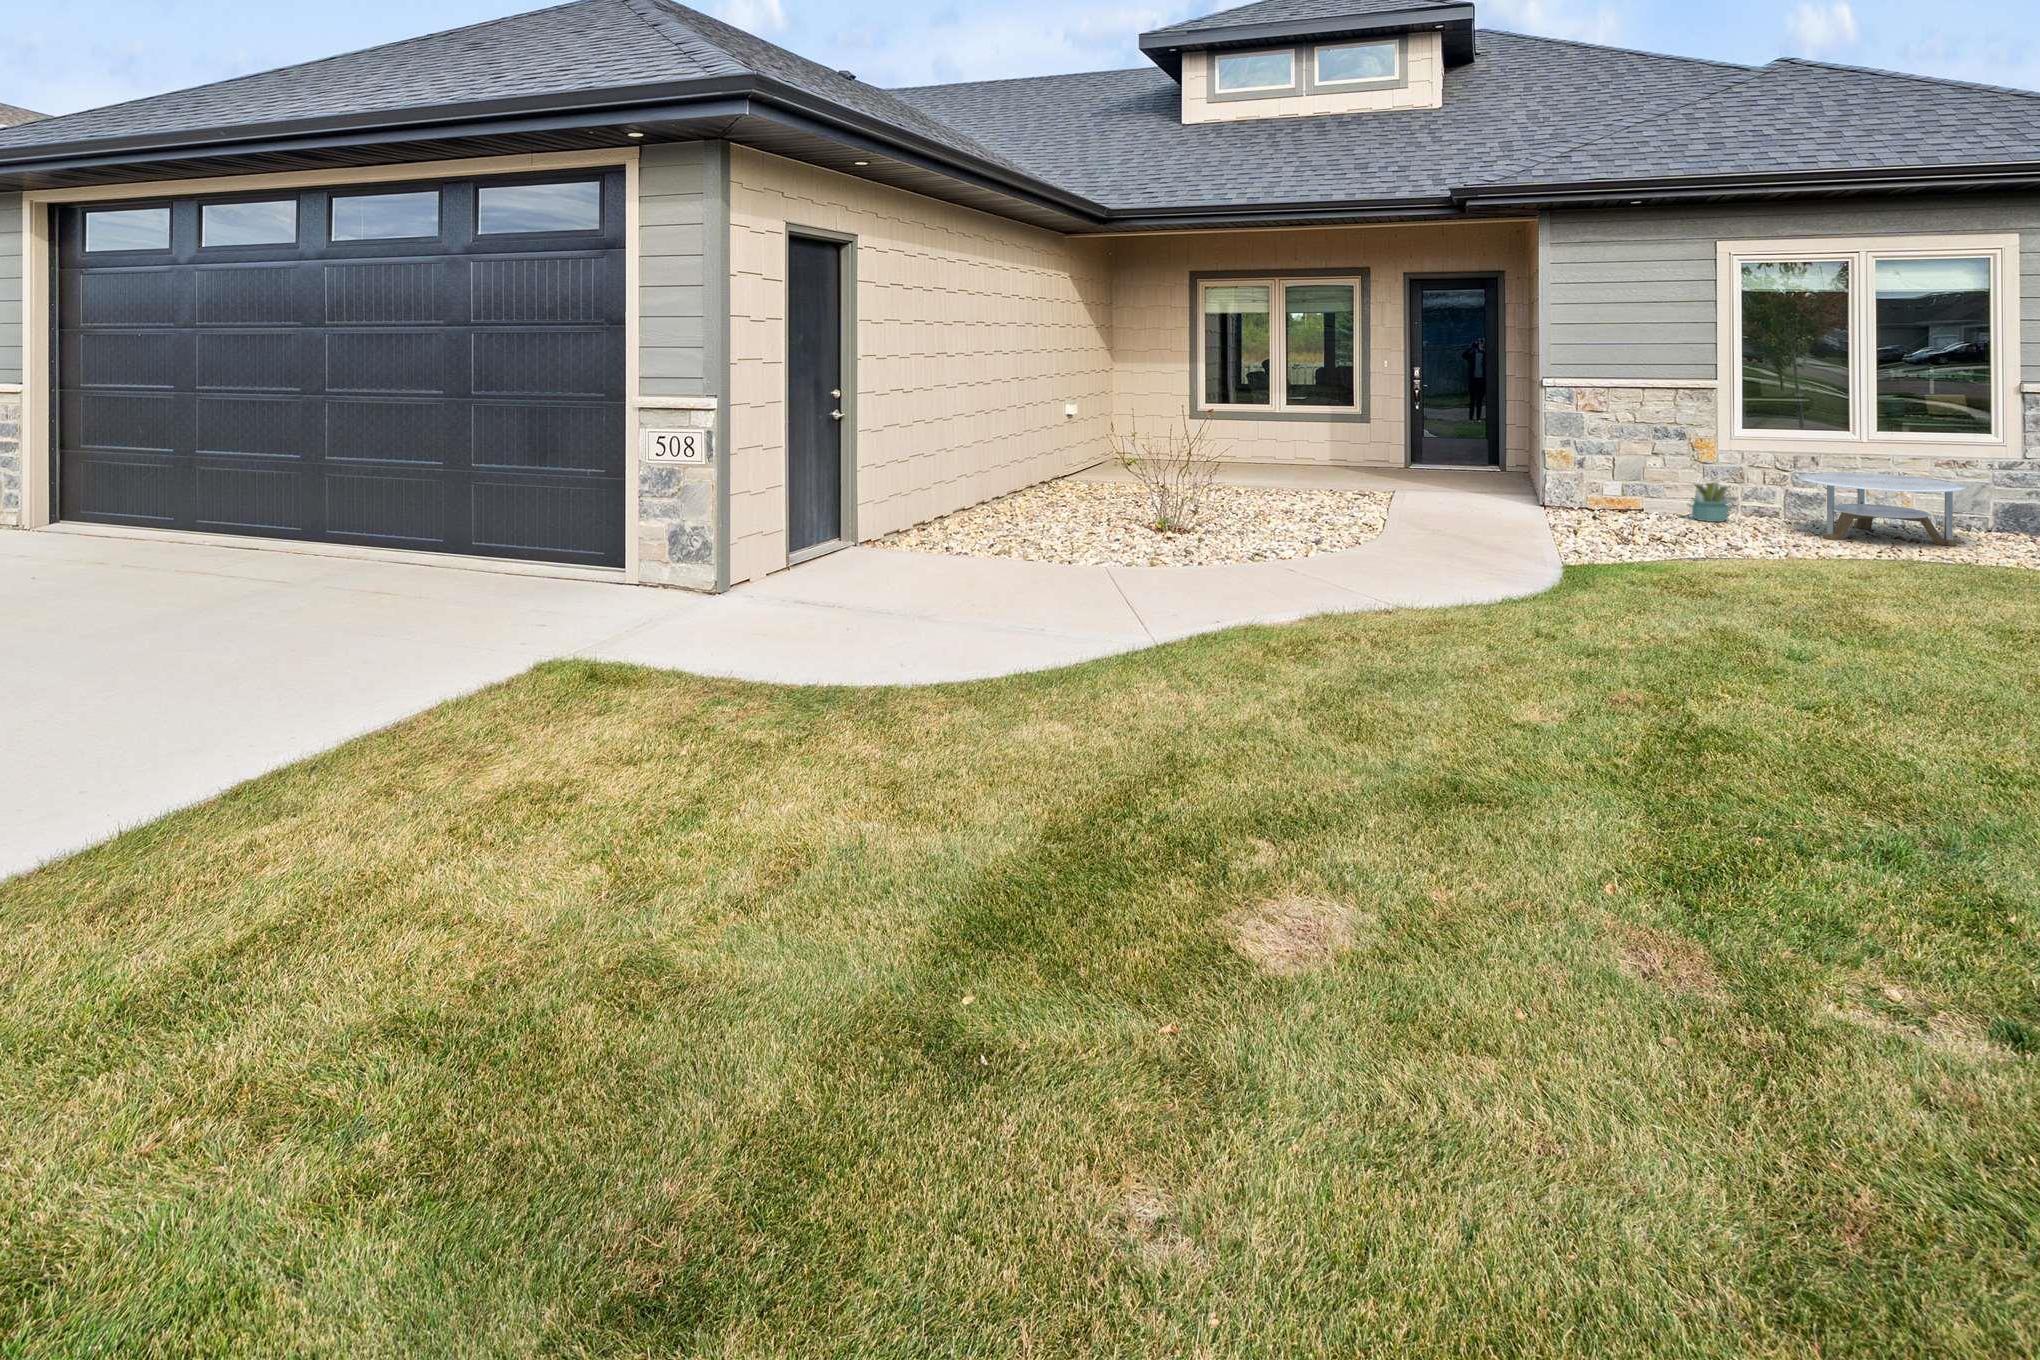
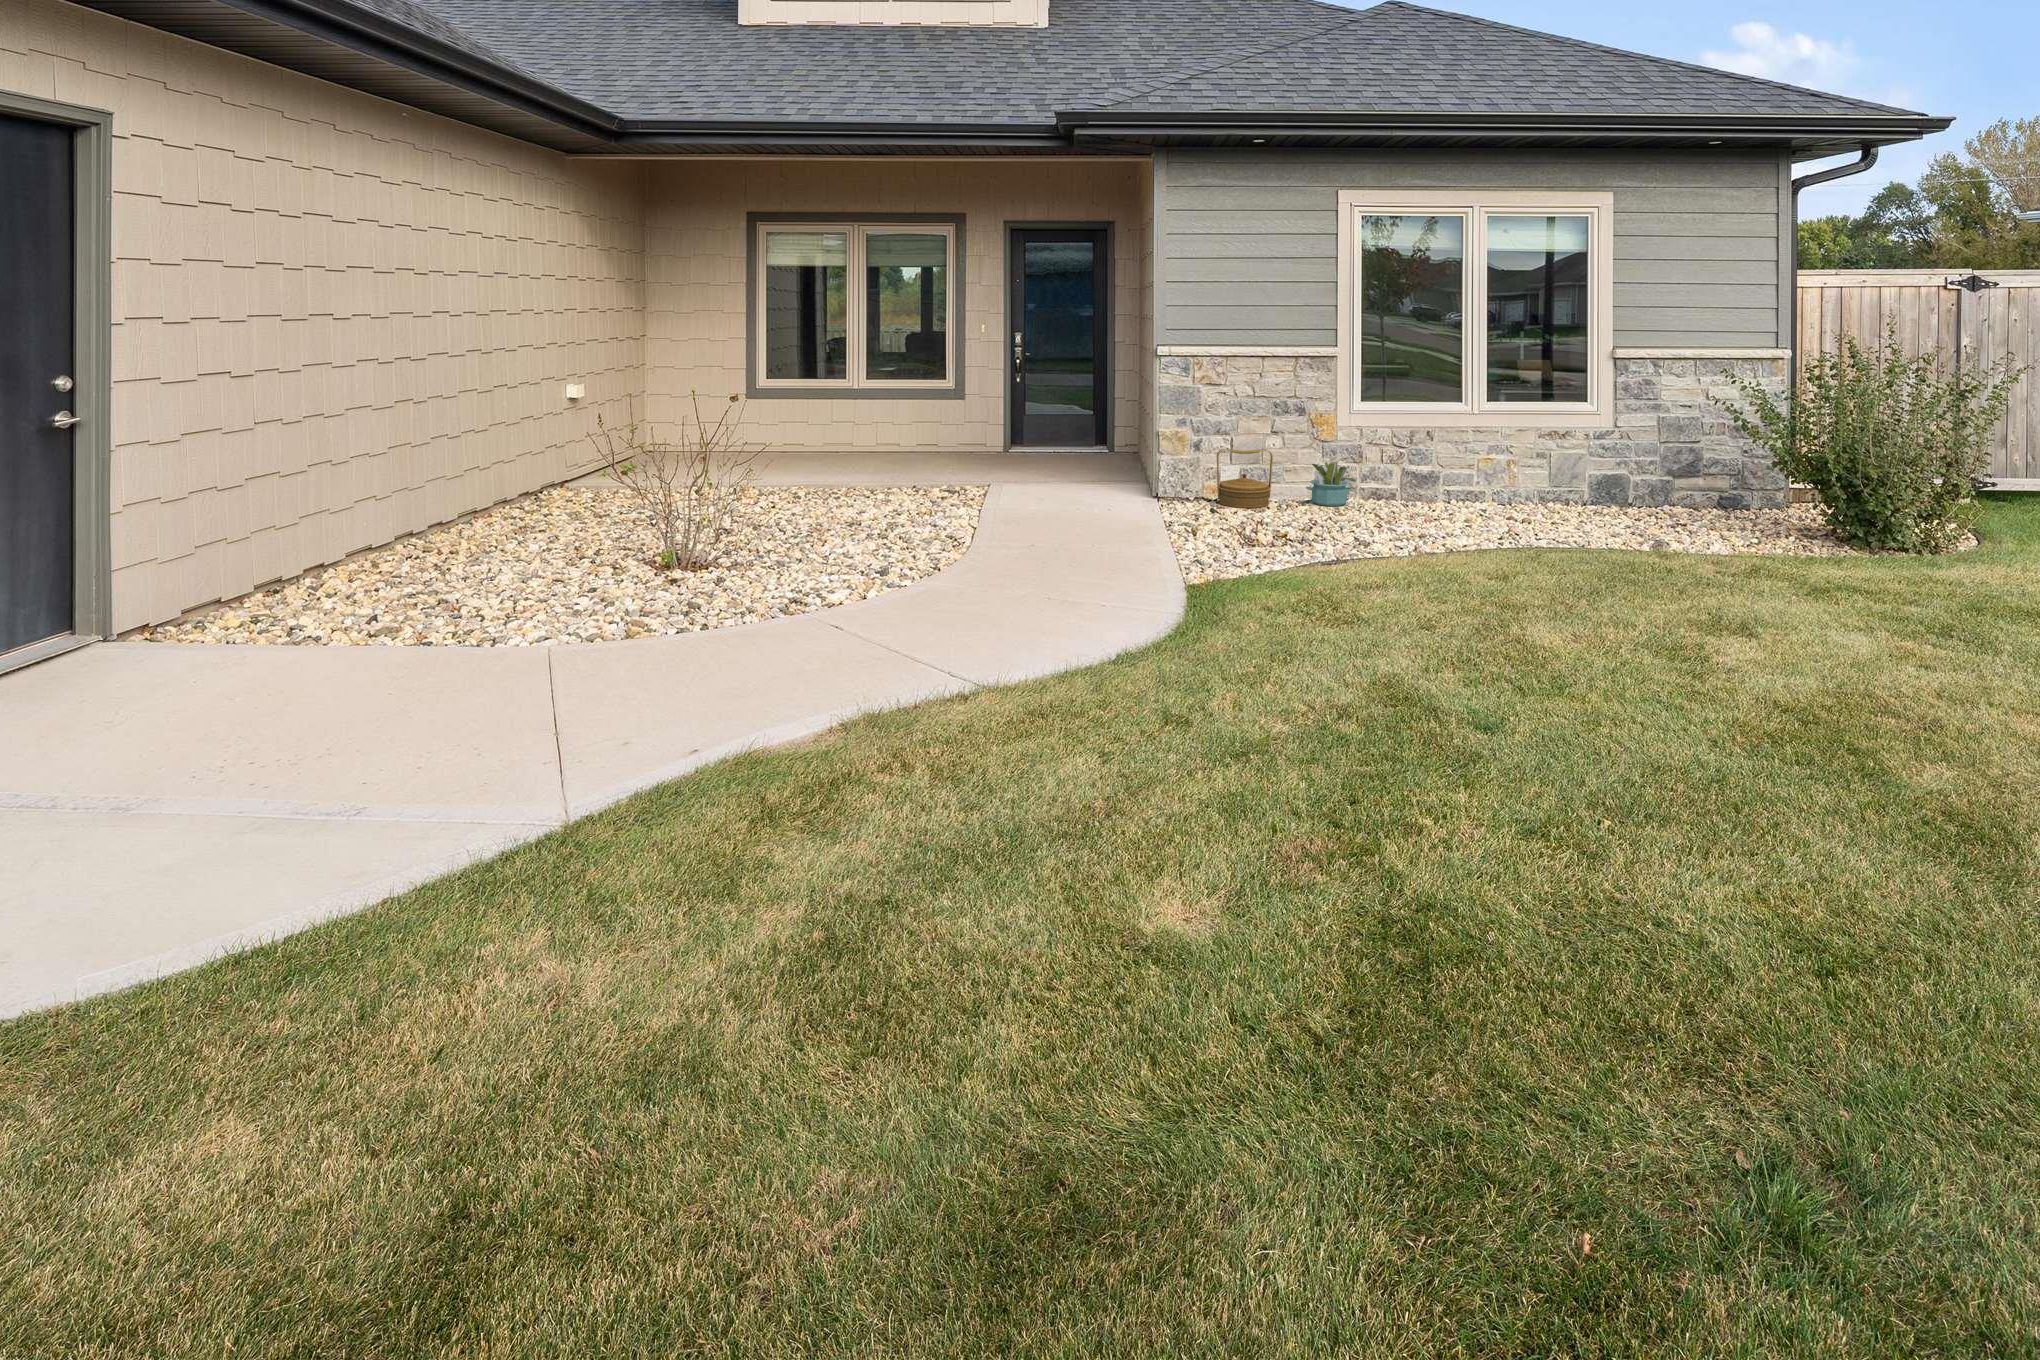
woven basket: none [1597,467,1652,520] -> present [1217,449,1273,508]
round table: present [1798,473,1967,546] -> none [1417,447,1575,526]

